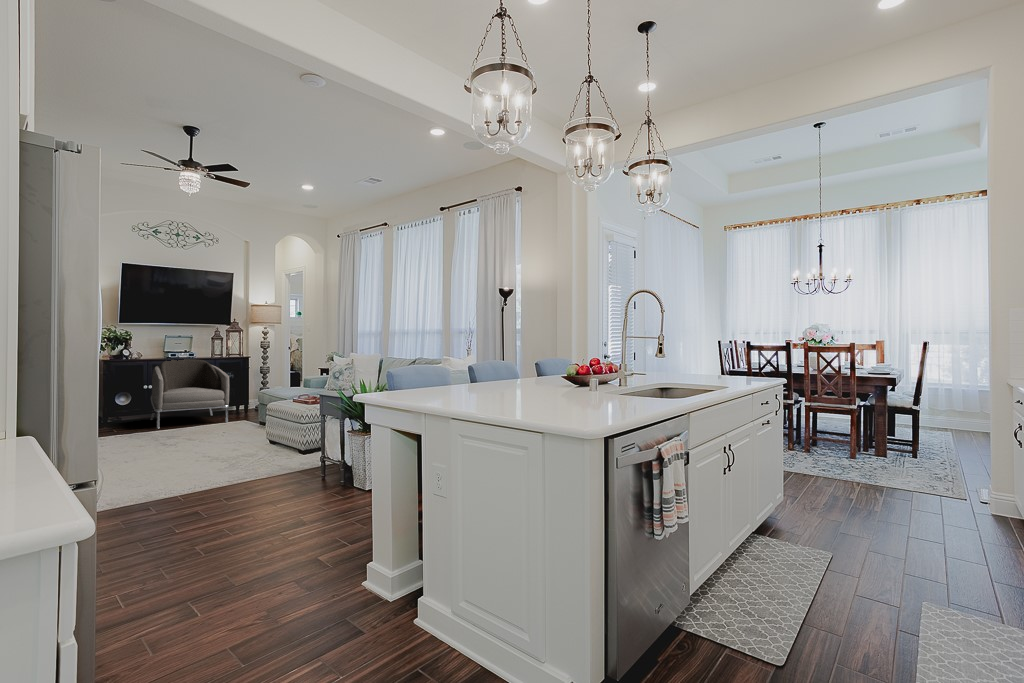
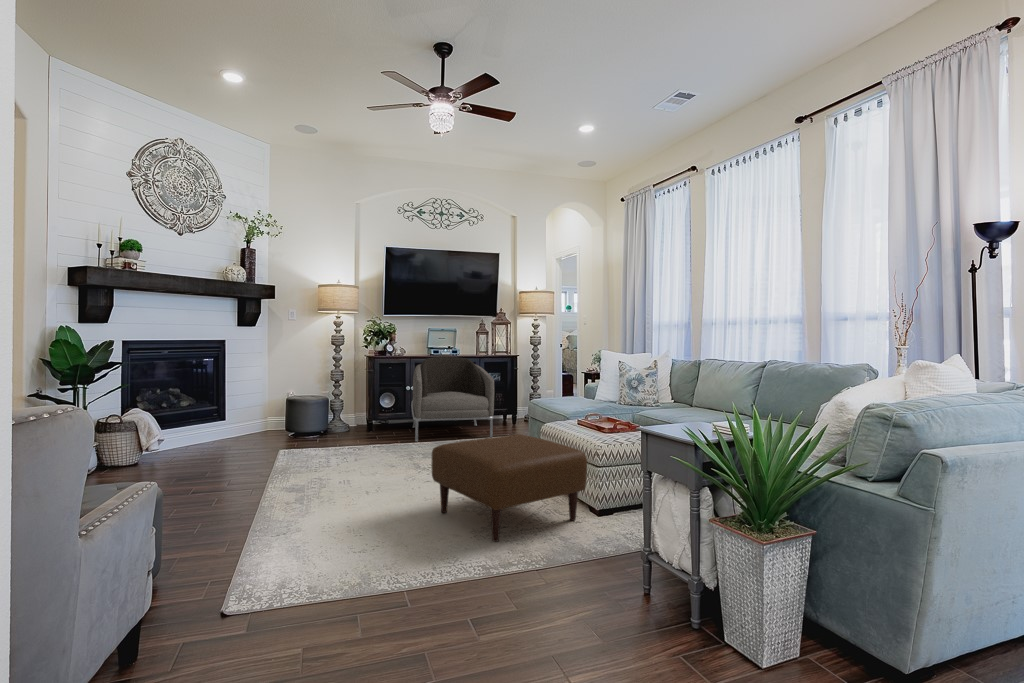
ottoman: none [186,409,295,469] -> present [432,434,587,542]

